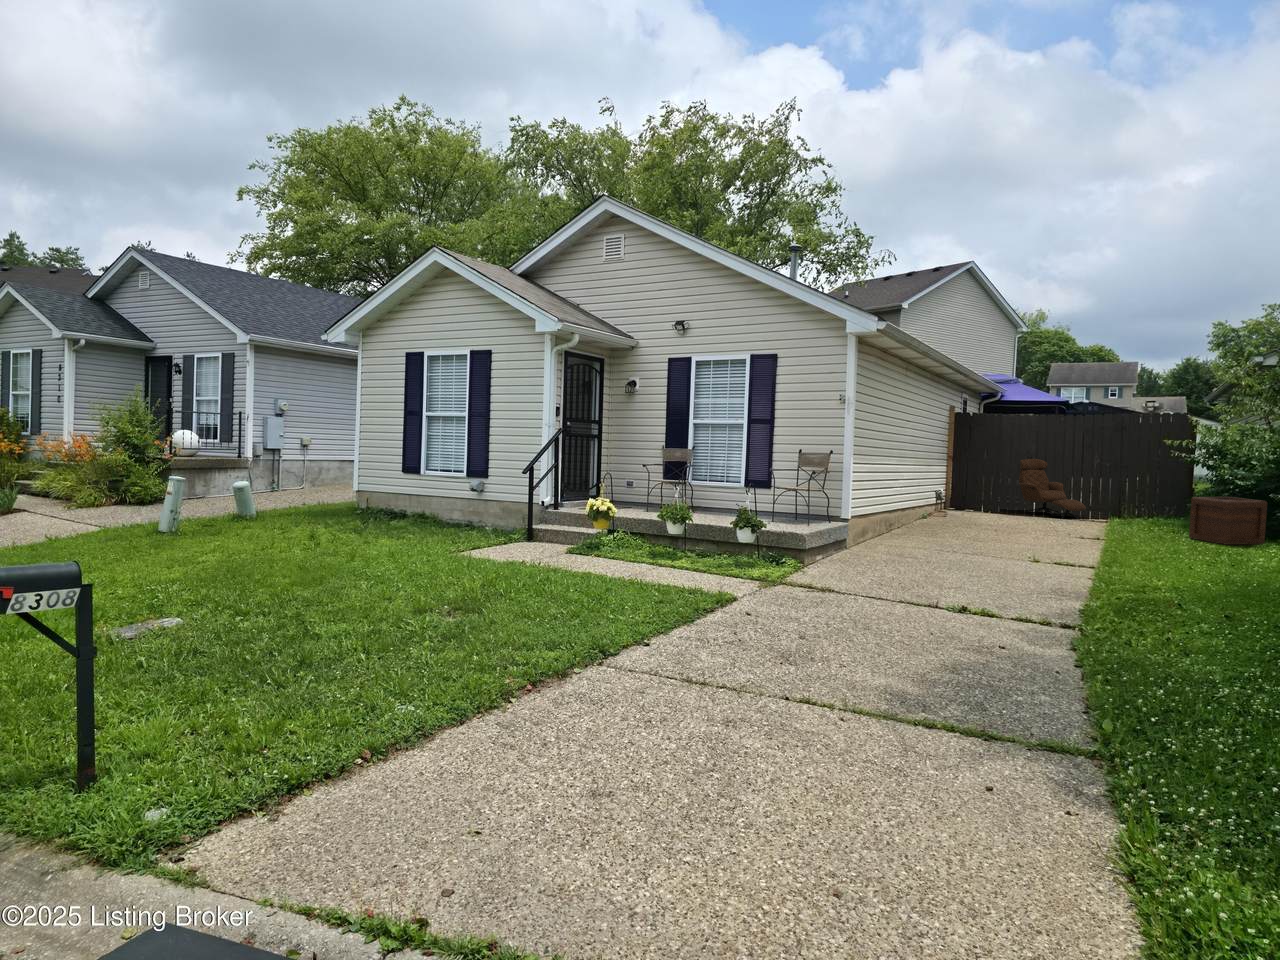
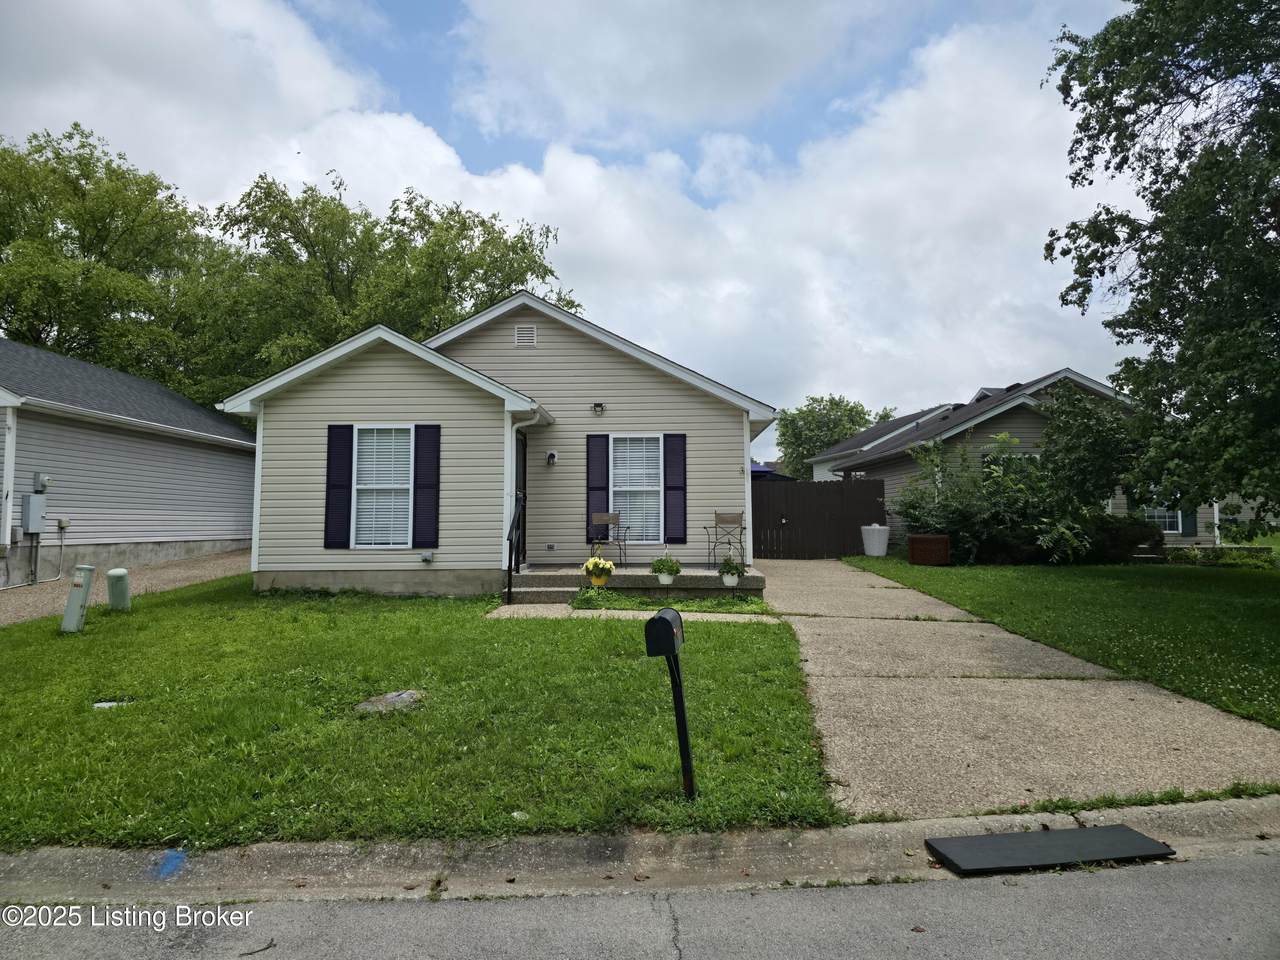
lounge chair: present [1019,459,1086,519] -> none [778,515,826,557]
trash can: none [1152,477,1200,524] -> present [861,524,890,556]

